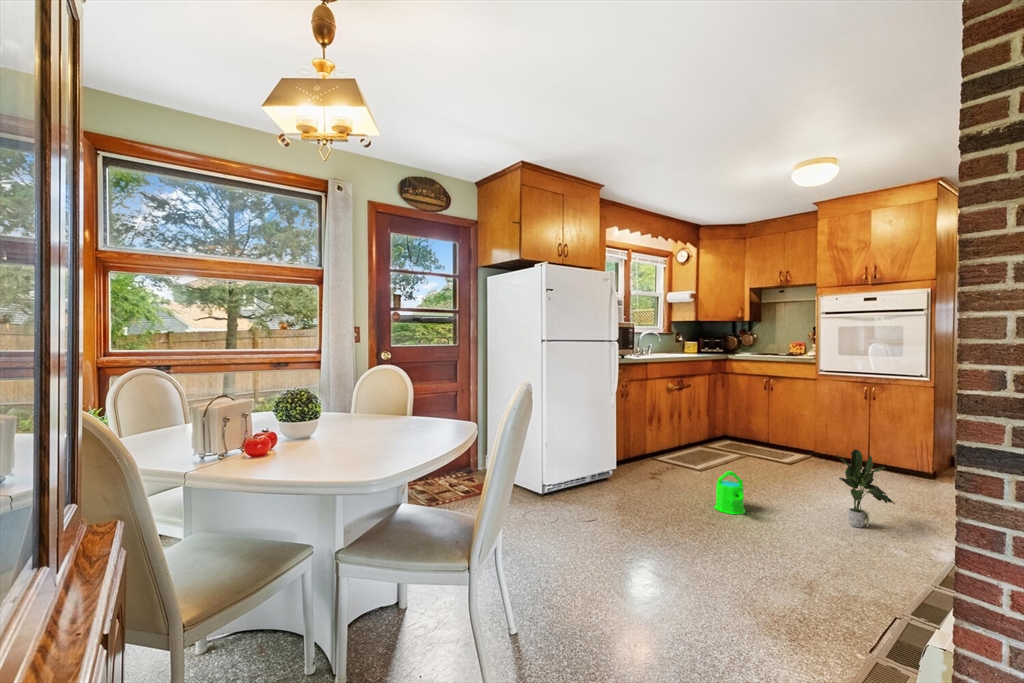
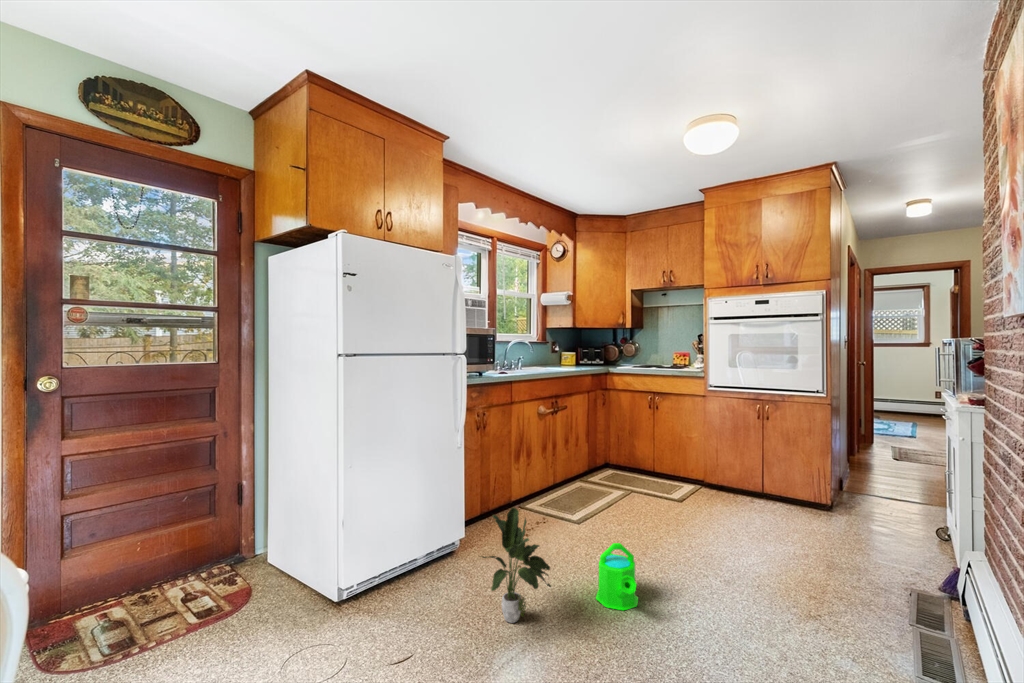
potted plant: present [836,449,895,528] -> present [483,508,551,623]

